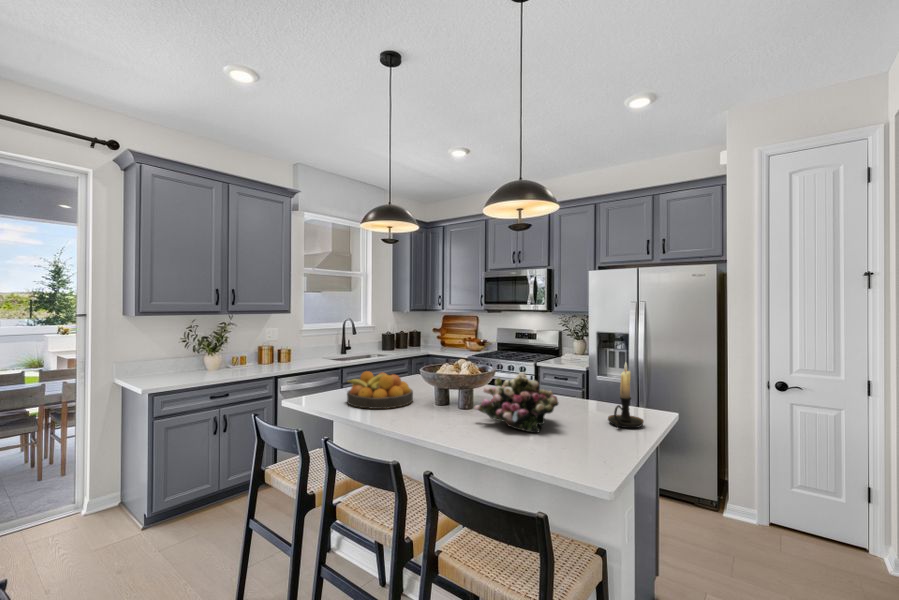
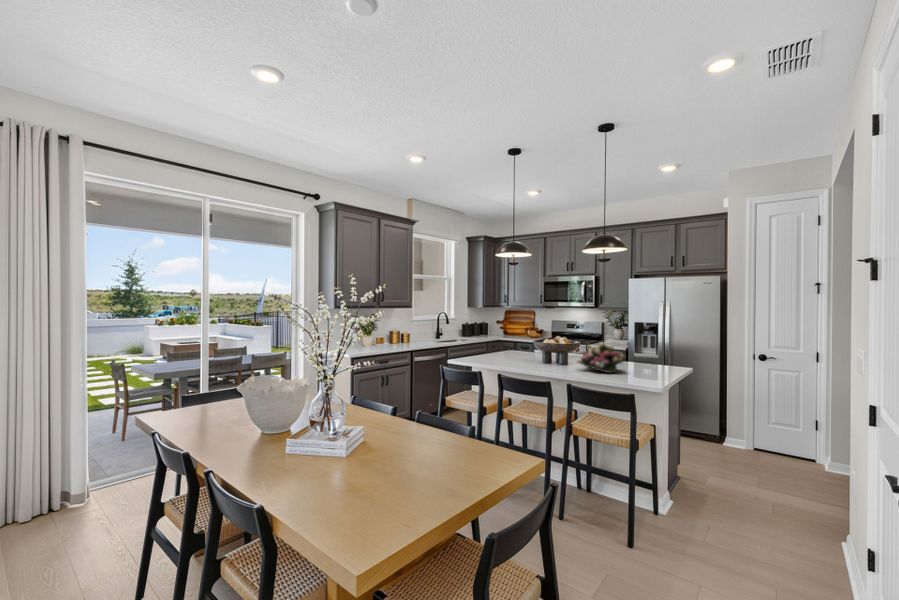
candle holder: present [608,363,644,428] -> none [652,336,673,373]
fruit bowl: present [346,371,413,409] -> none [488,343,529,364]

